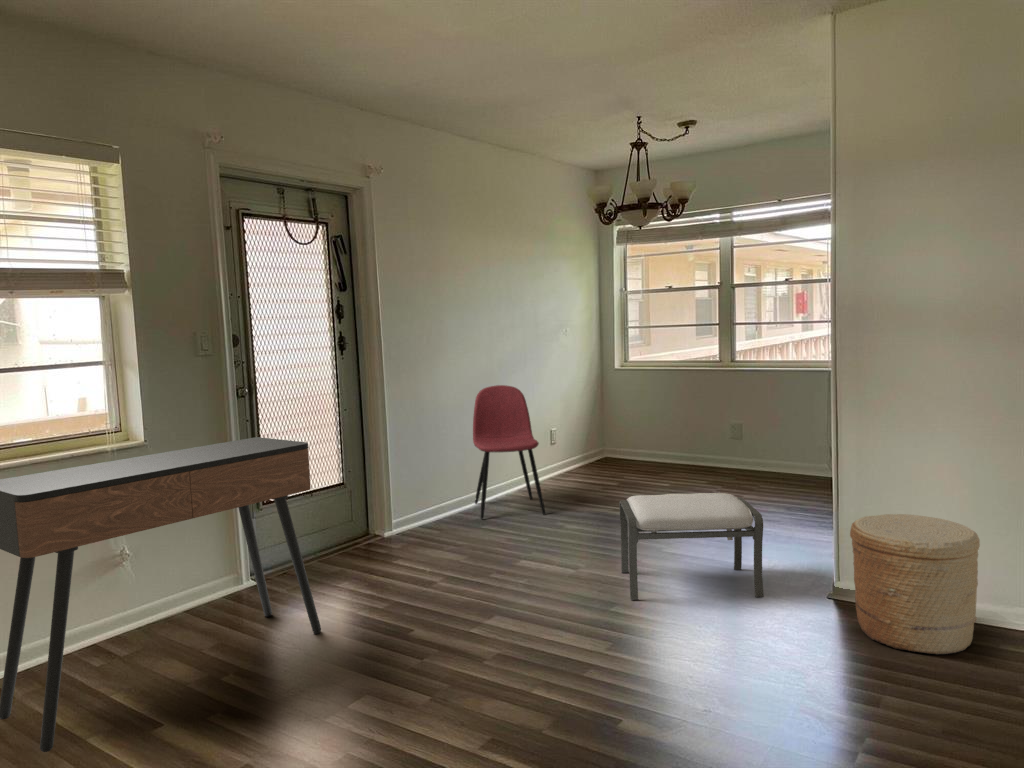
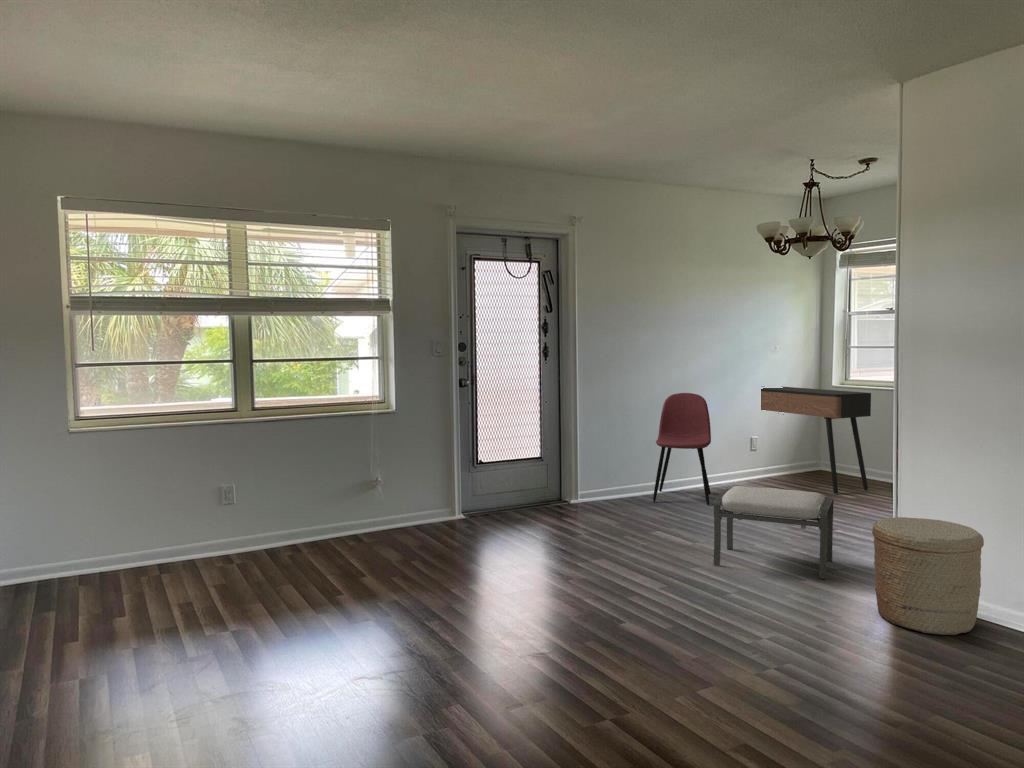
console table: present [0,437,321,752] -> present [761,387,871,494]

